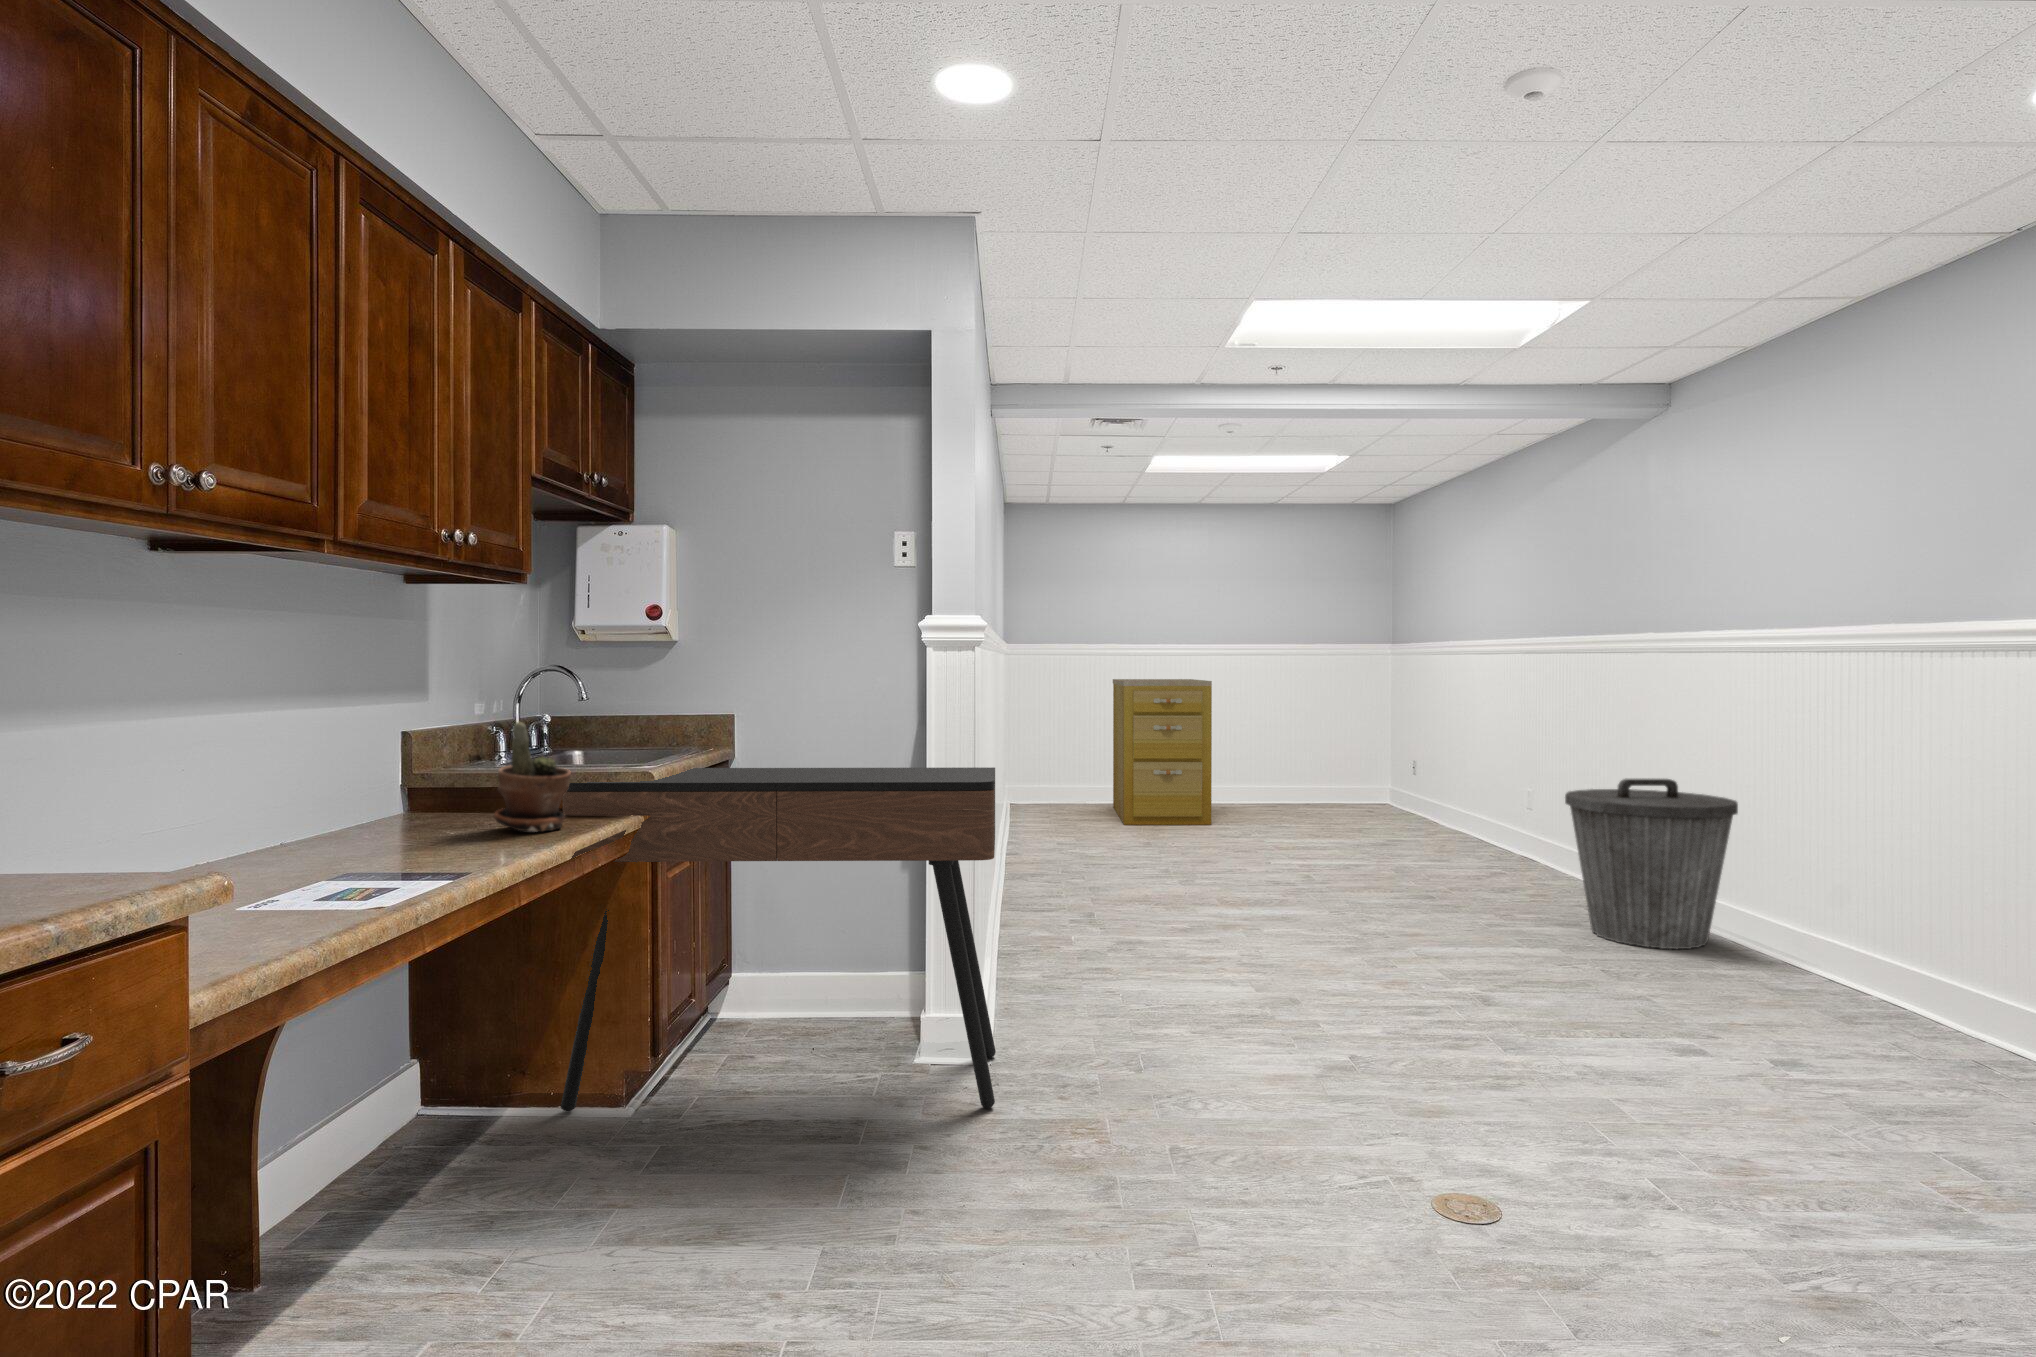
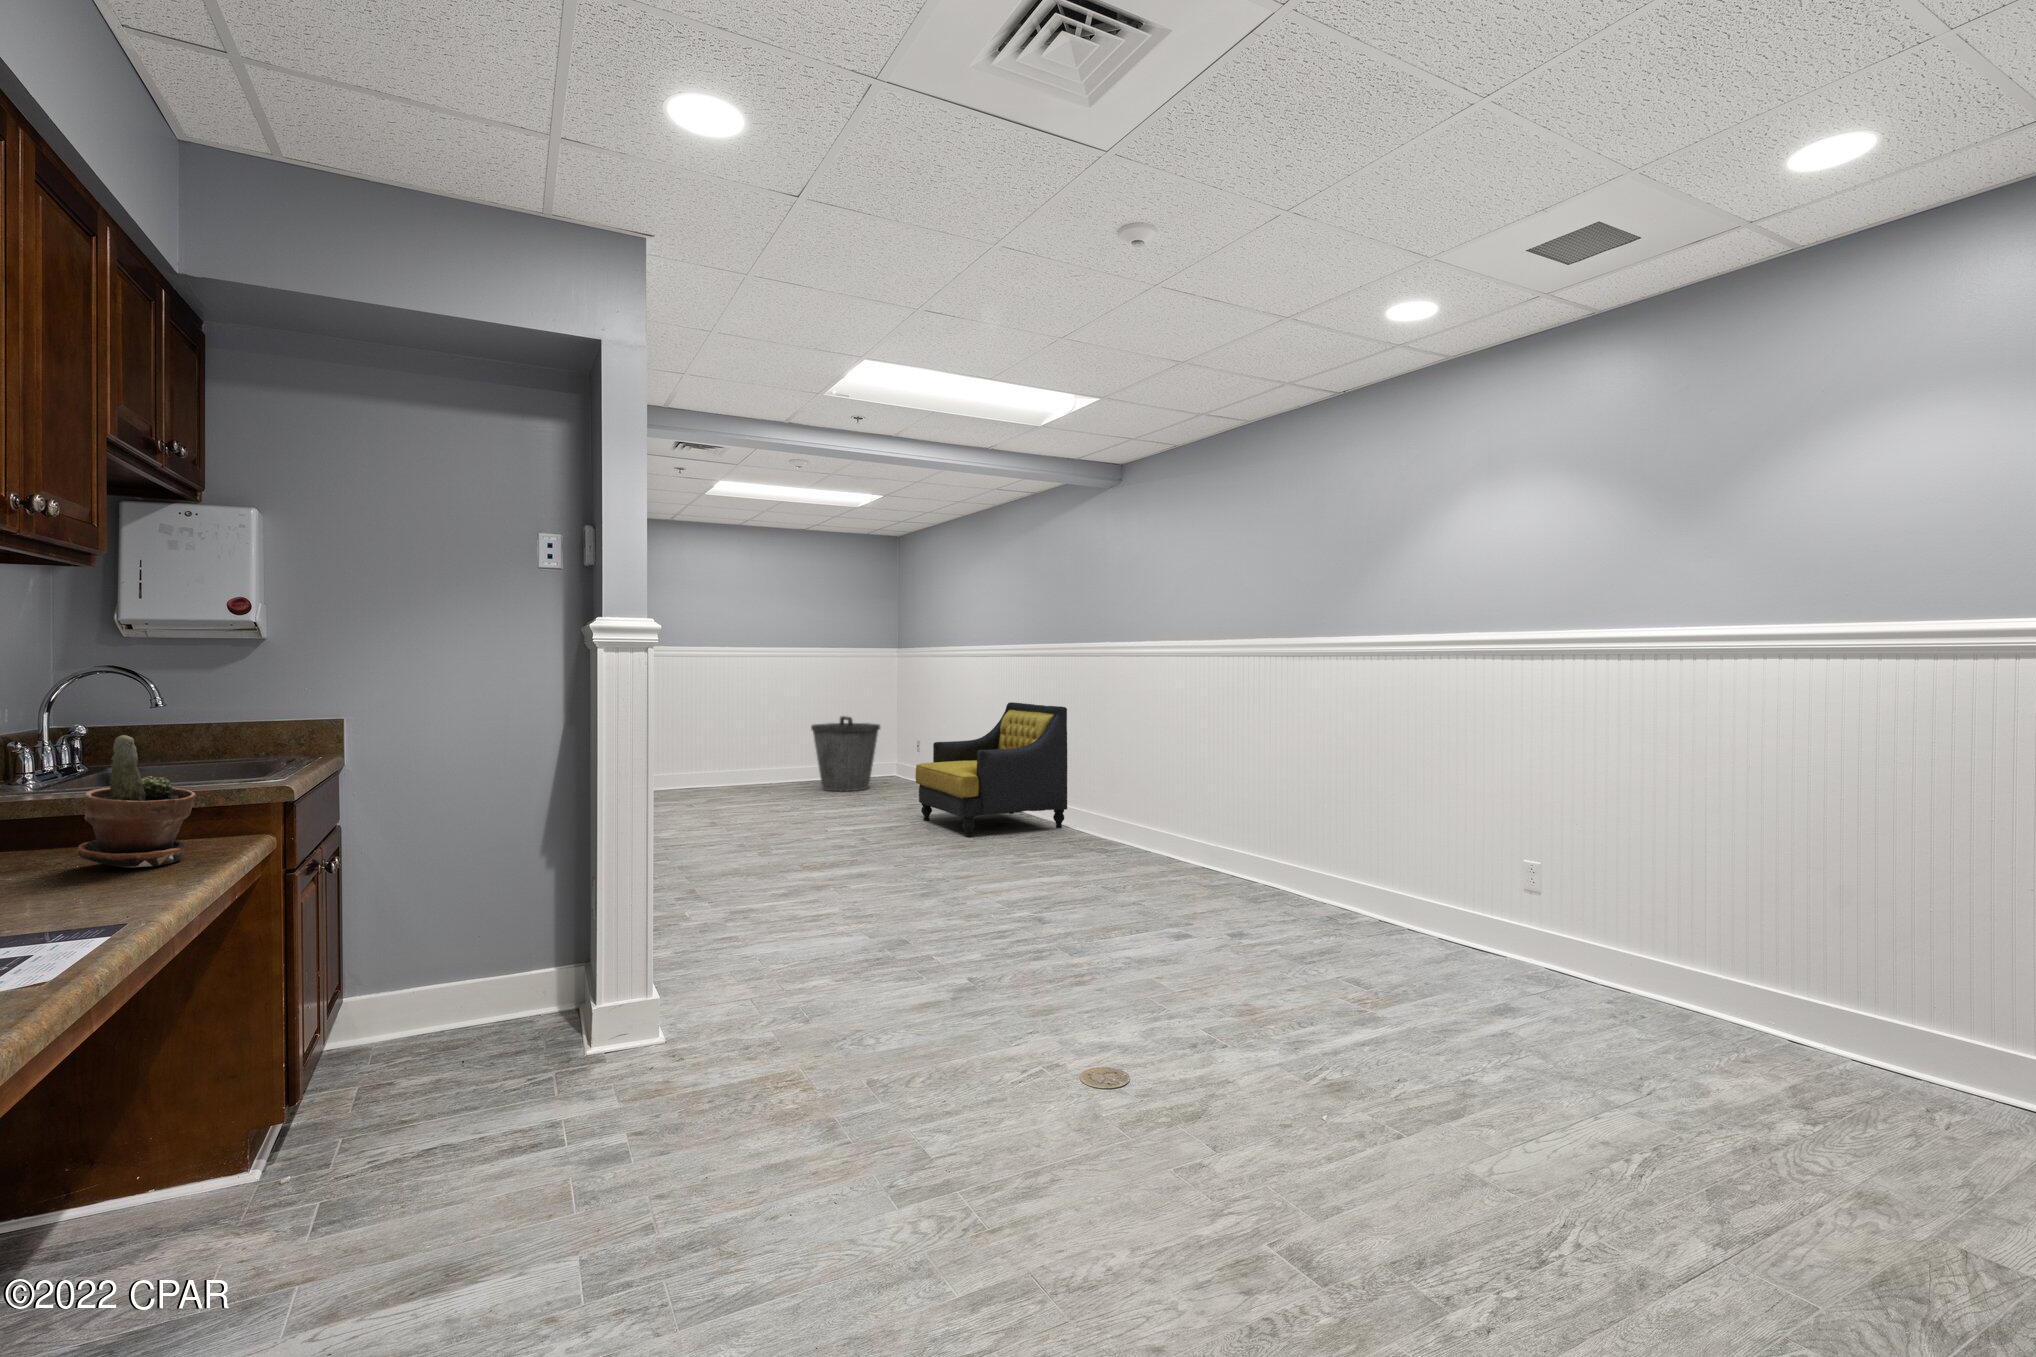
filing cabinet: present [1113,679,1212,825] -> none [670,678,769,810]
armchair: none [1378,711,1584,882] -> present [915,702,1067,837]
console table: present [561,767,996,1112] -> none [153,764,692,1195]
trash can: present [1565,779,1738,949] -> present [811,716,880,791]

